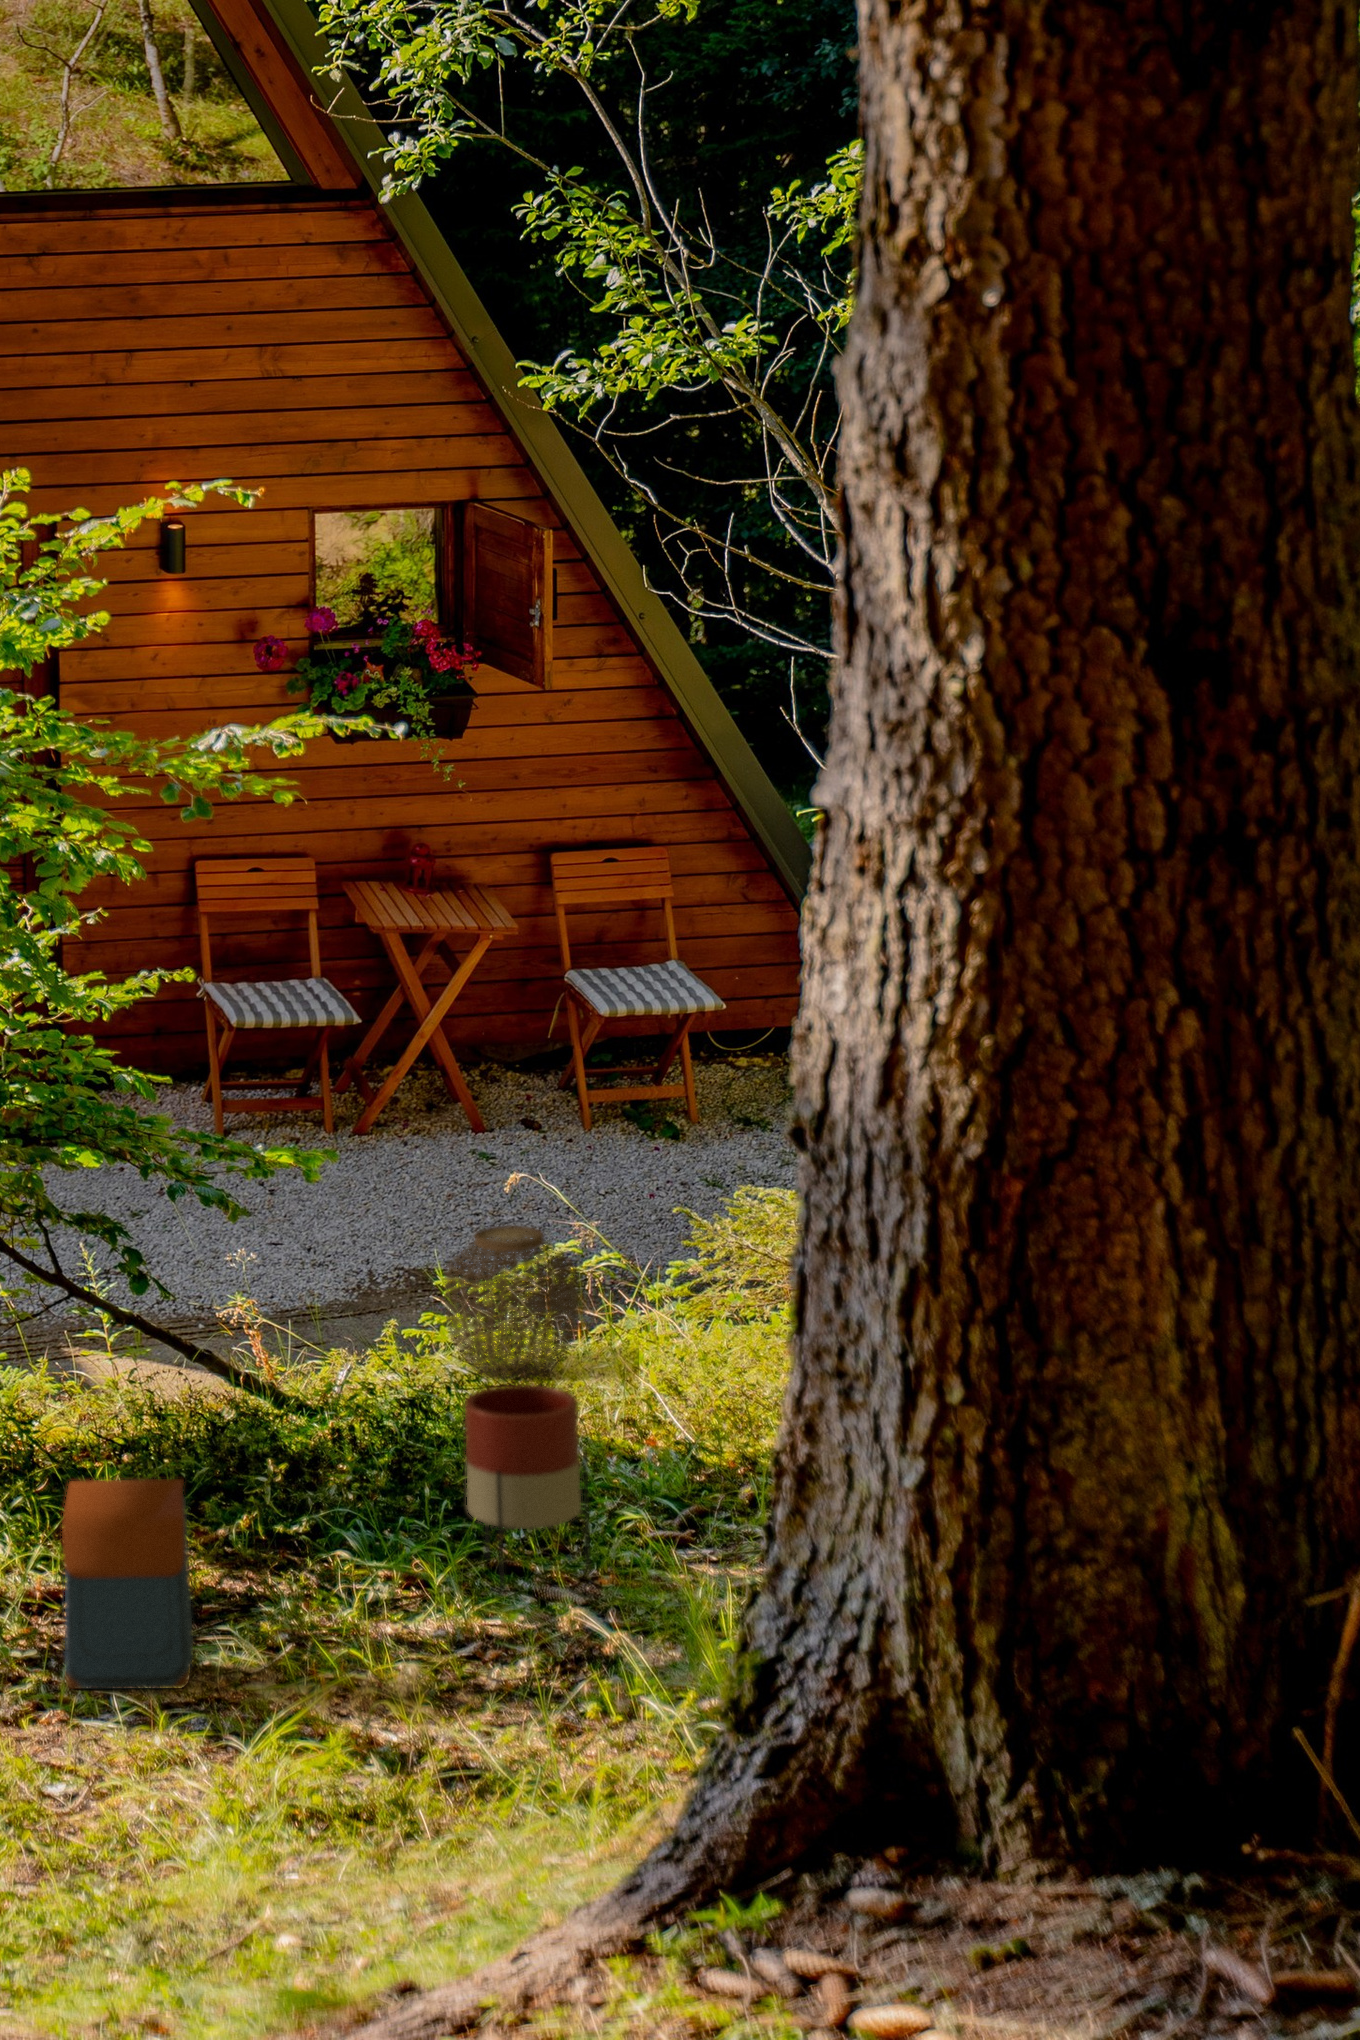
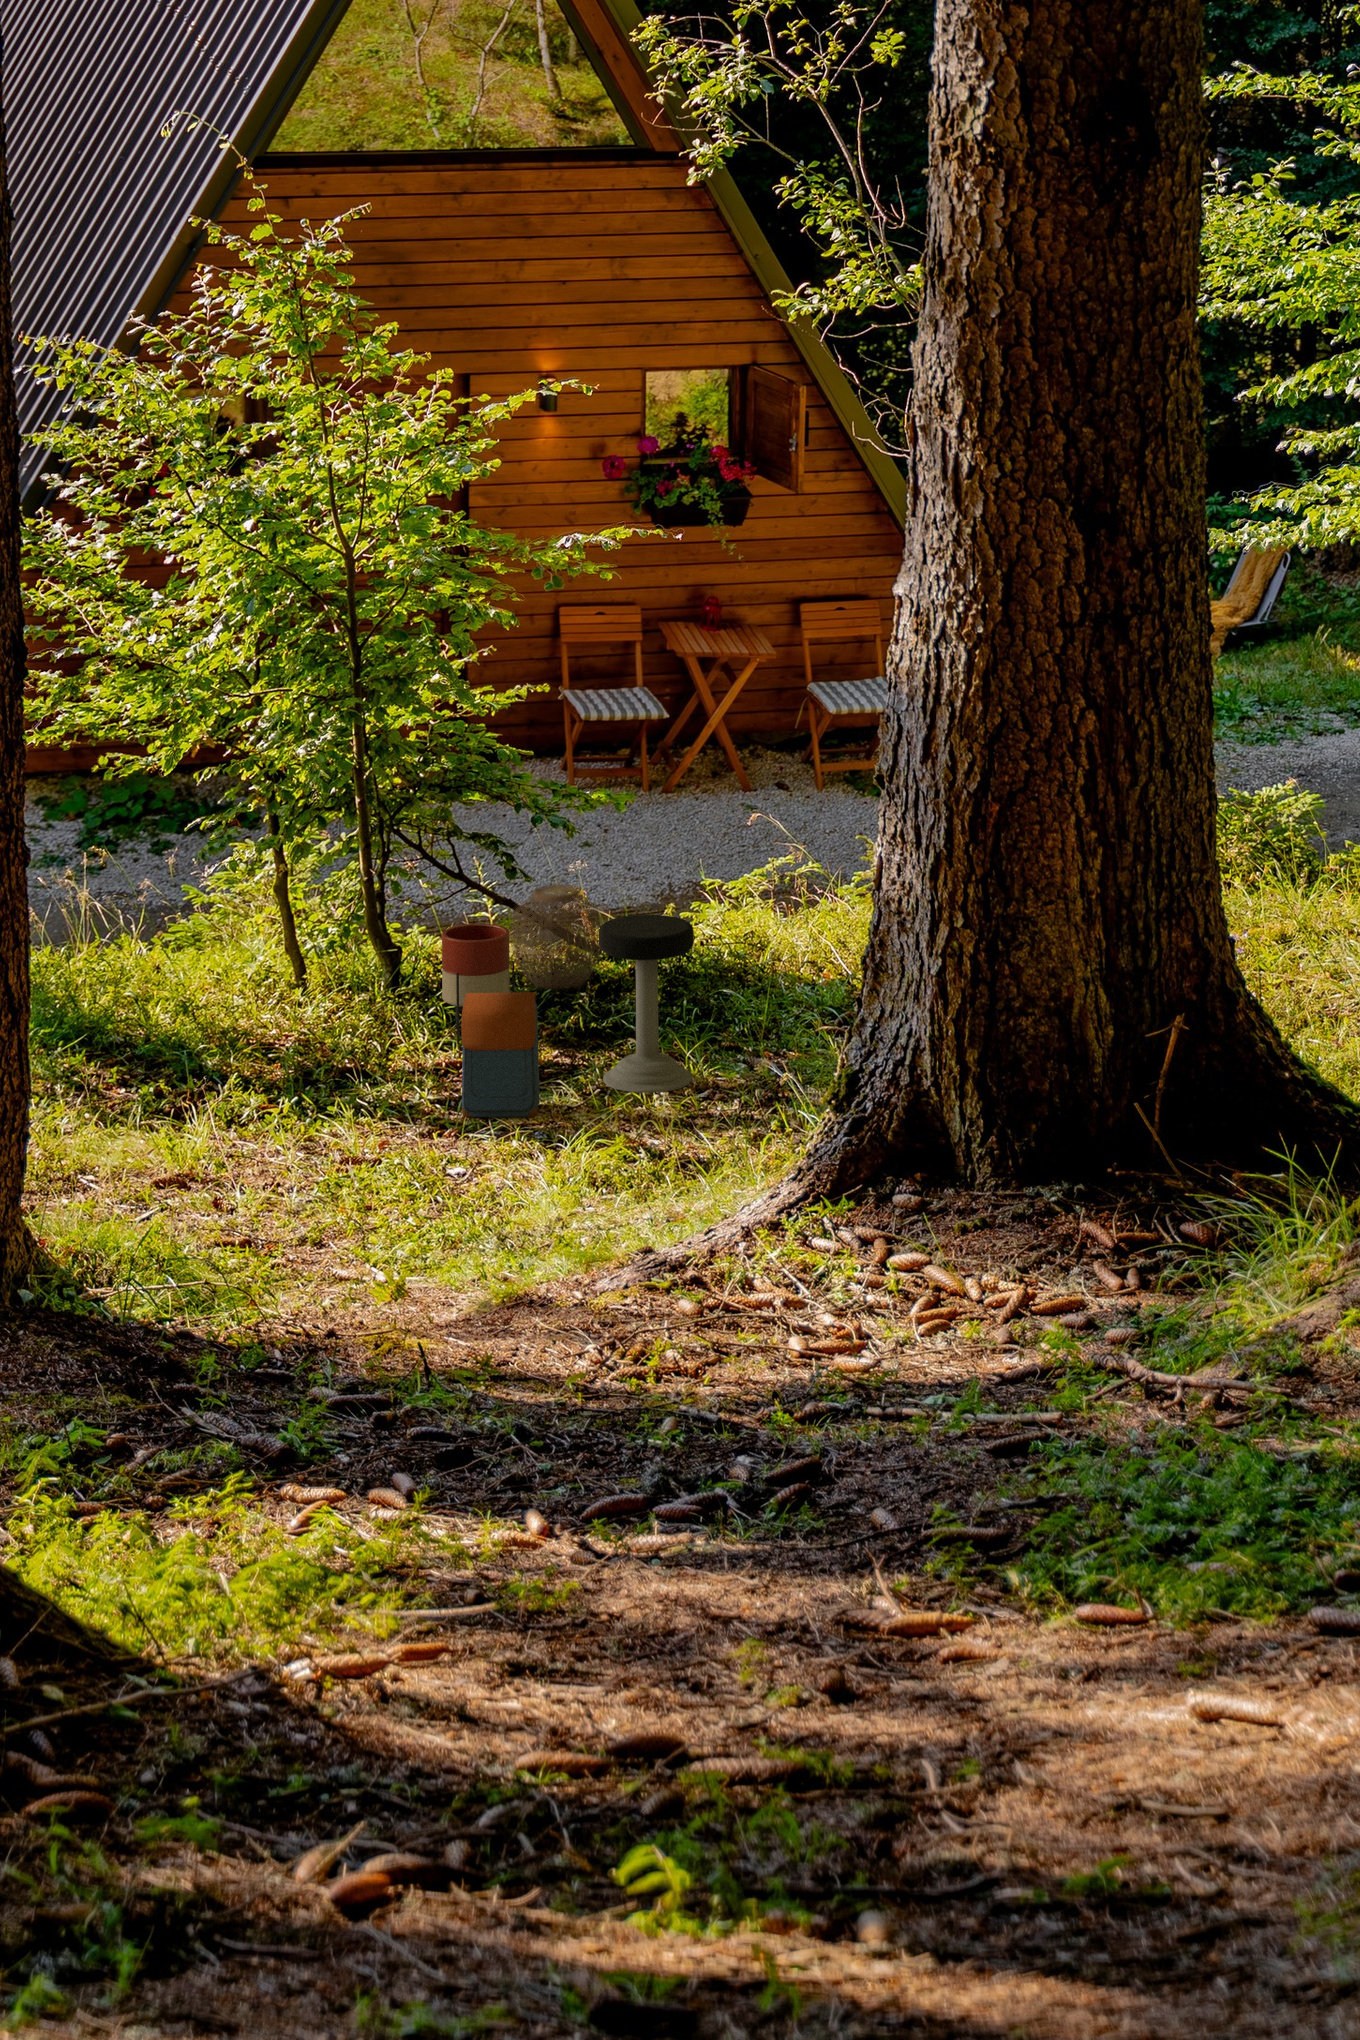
woven basket: present [445,1225,578,1379] -> present [513,884,602,989]
stool: none [285,1344,442,1643] -> present [599,915,694,1093]
planter: present [465,1385,591,1590] -> present [442,924,515,1044]

